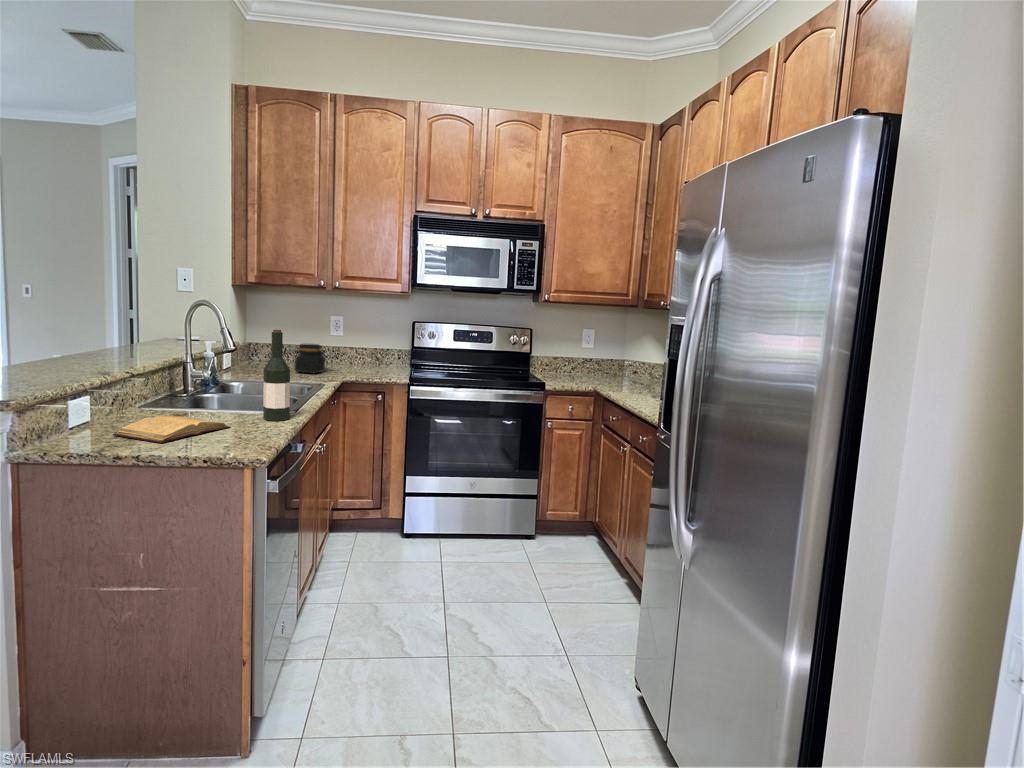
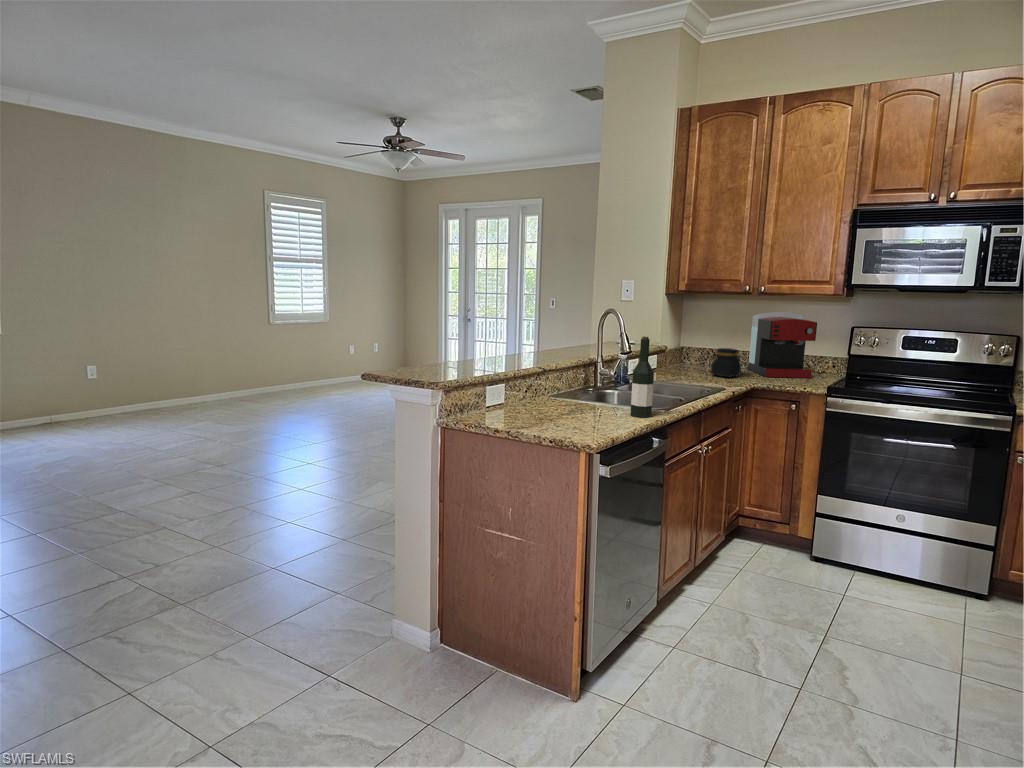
coffee maker: none [323,307,387,371] -> present [748,312,817,378]
book: present [113,415,231,443] -> none [516,402,597,423]

